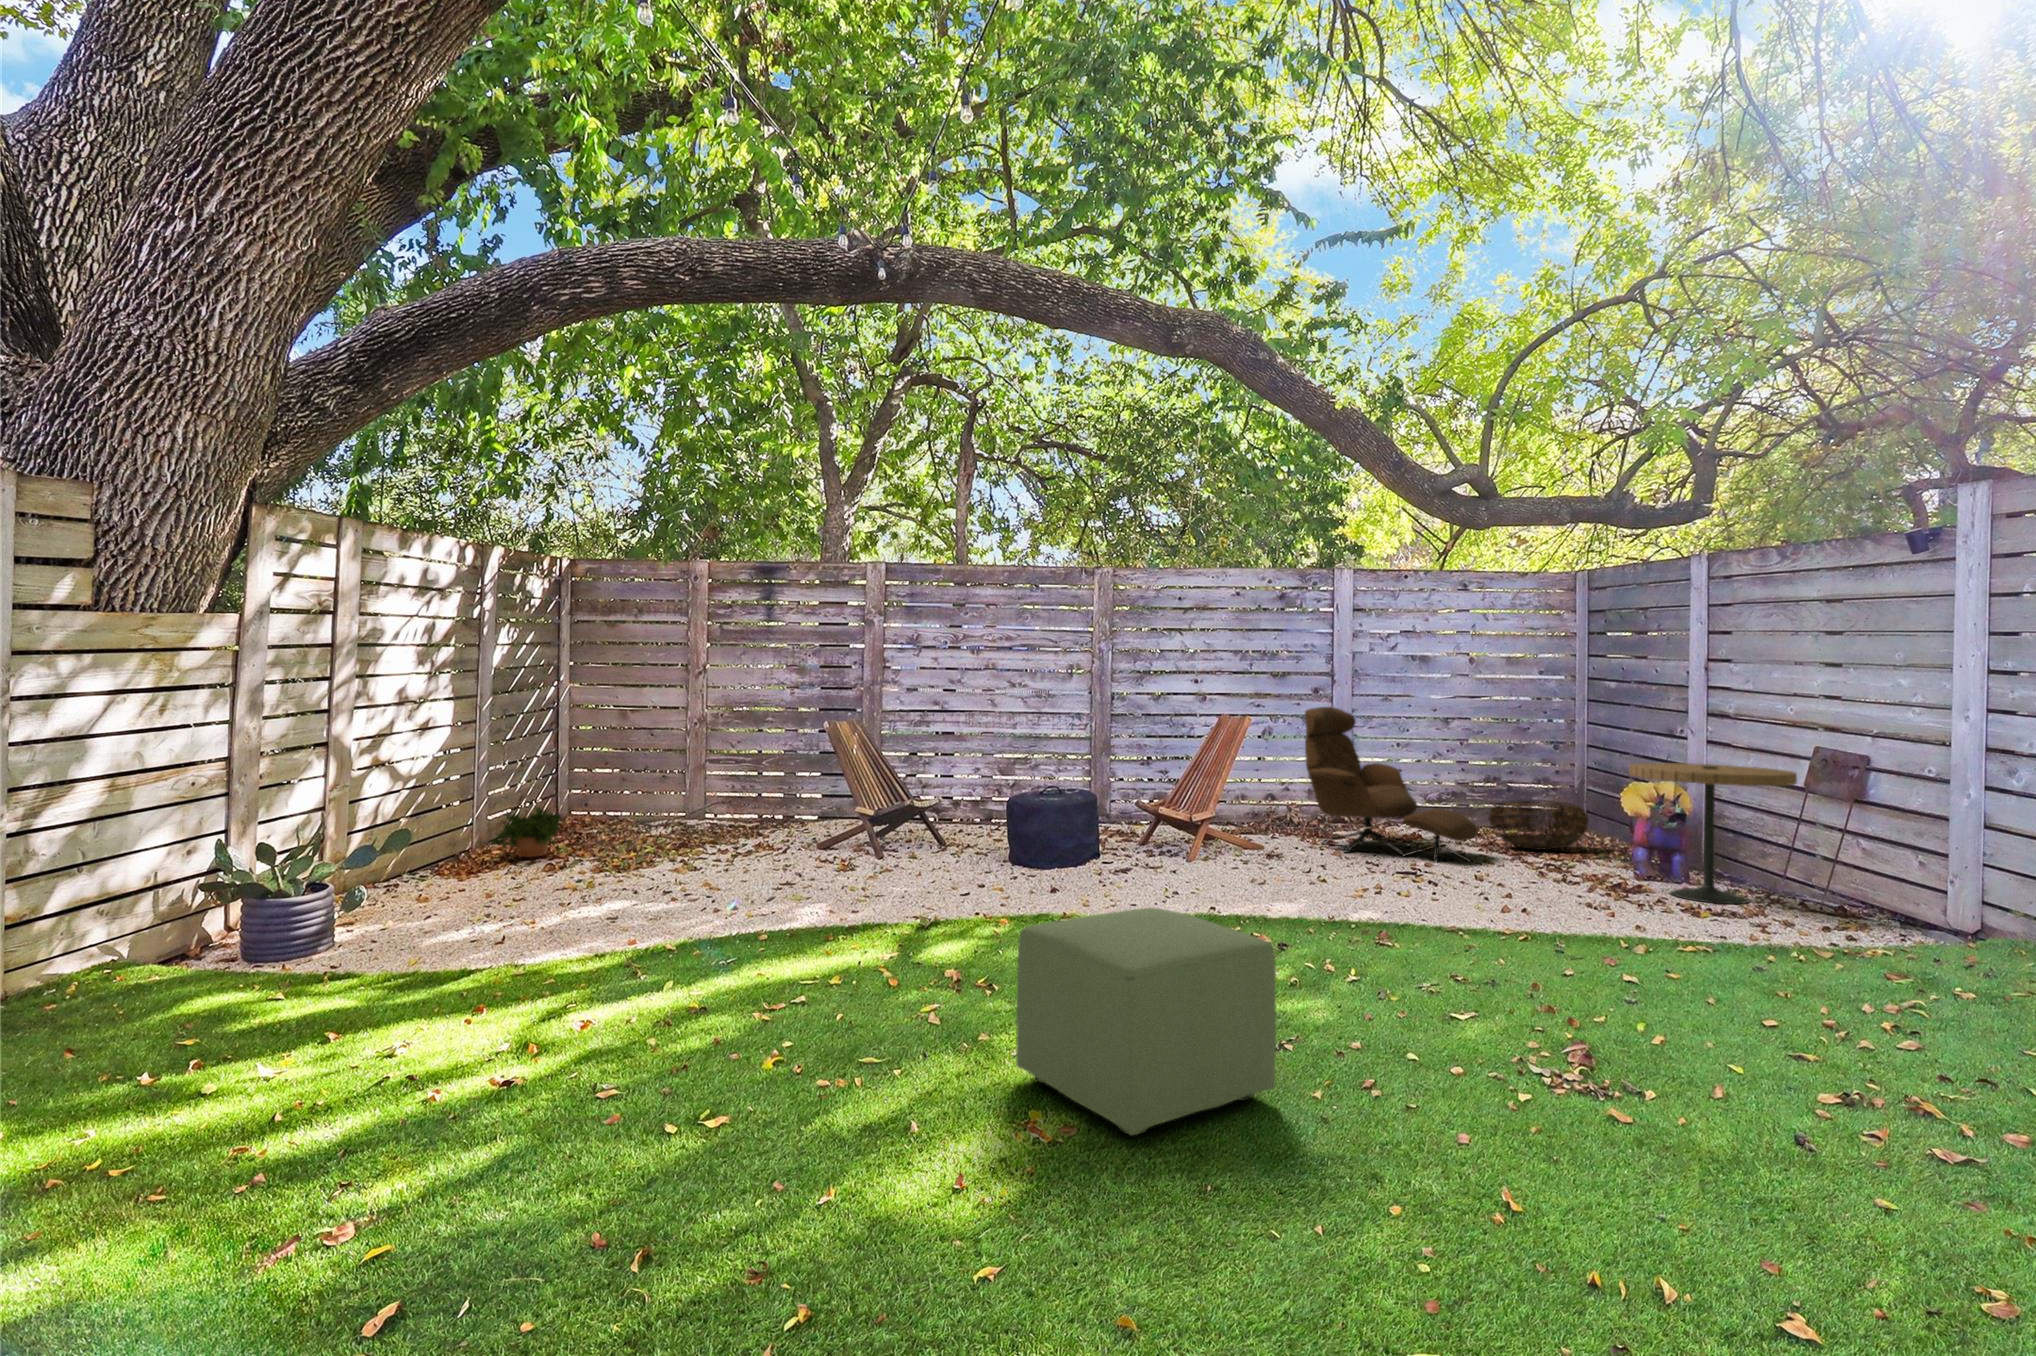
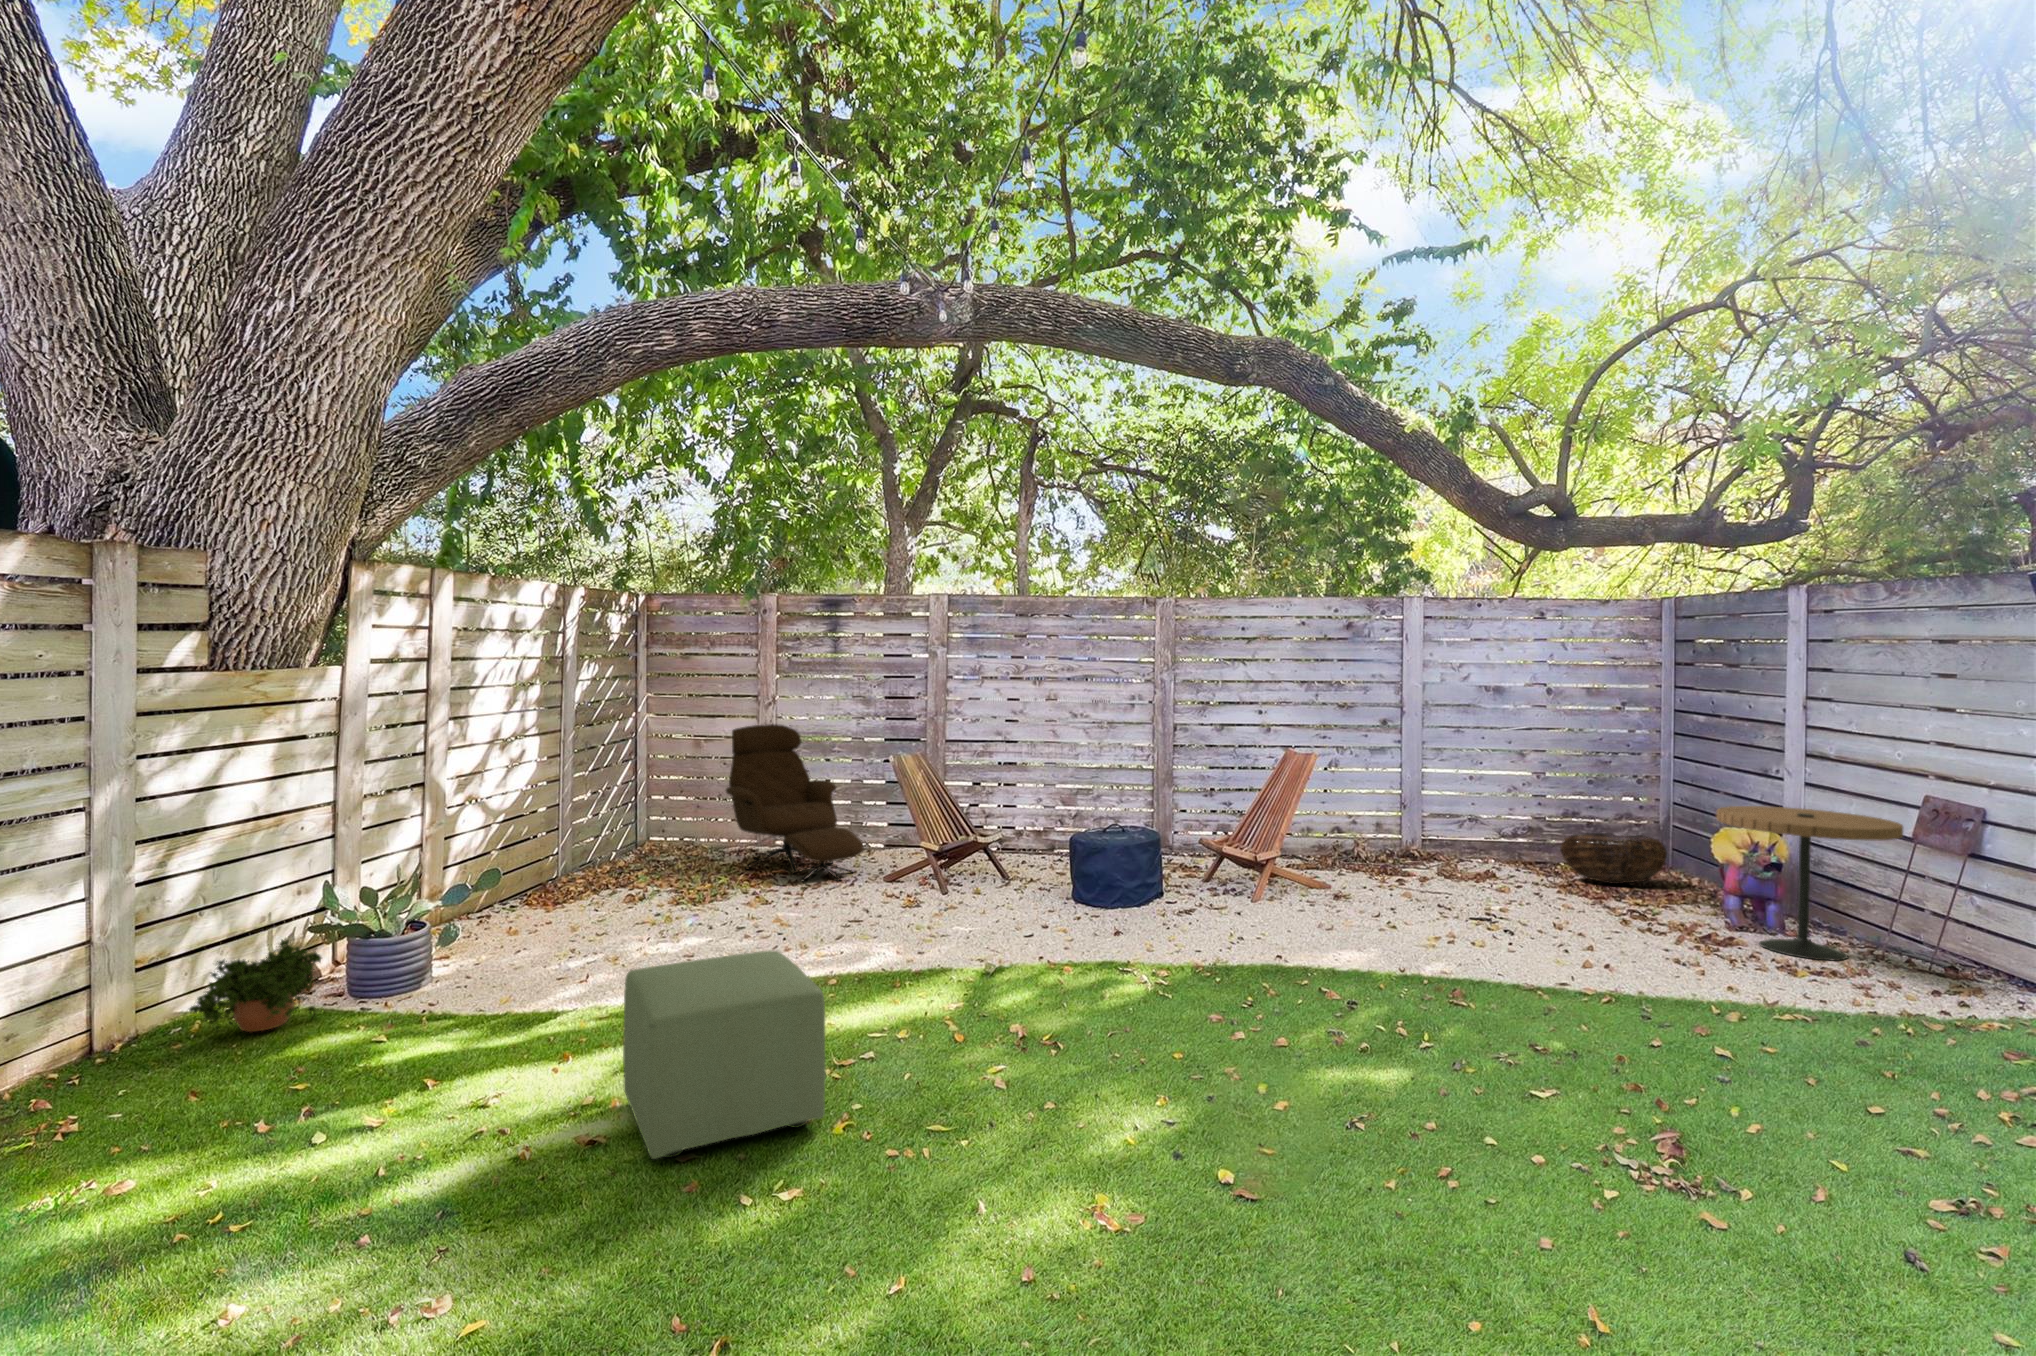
lounge chair: present [1305,707,1478,862] -> present [726,724,864,882]
potted plant: present [491,807,561,857] -> present [189,940,322,1032]
ottoman: present [1016,908,1276,1135] -> present [623,950,826,1159]

